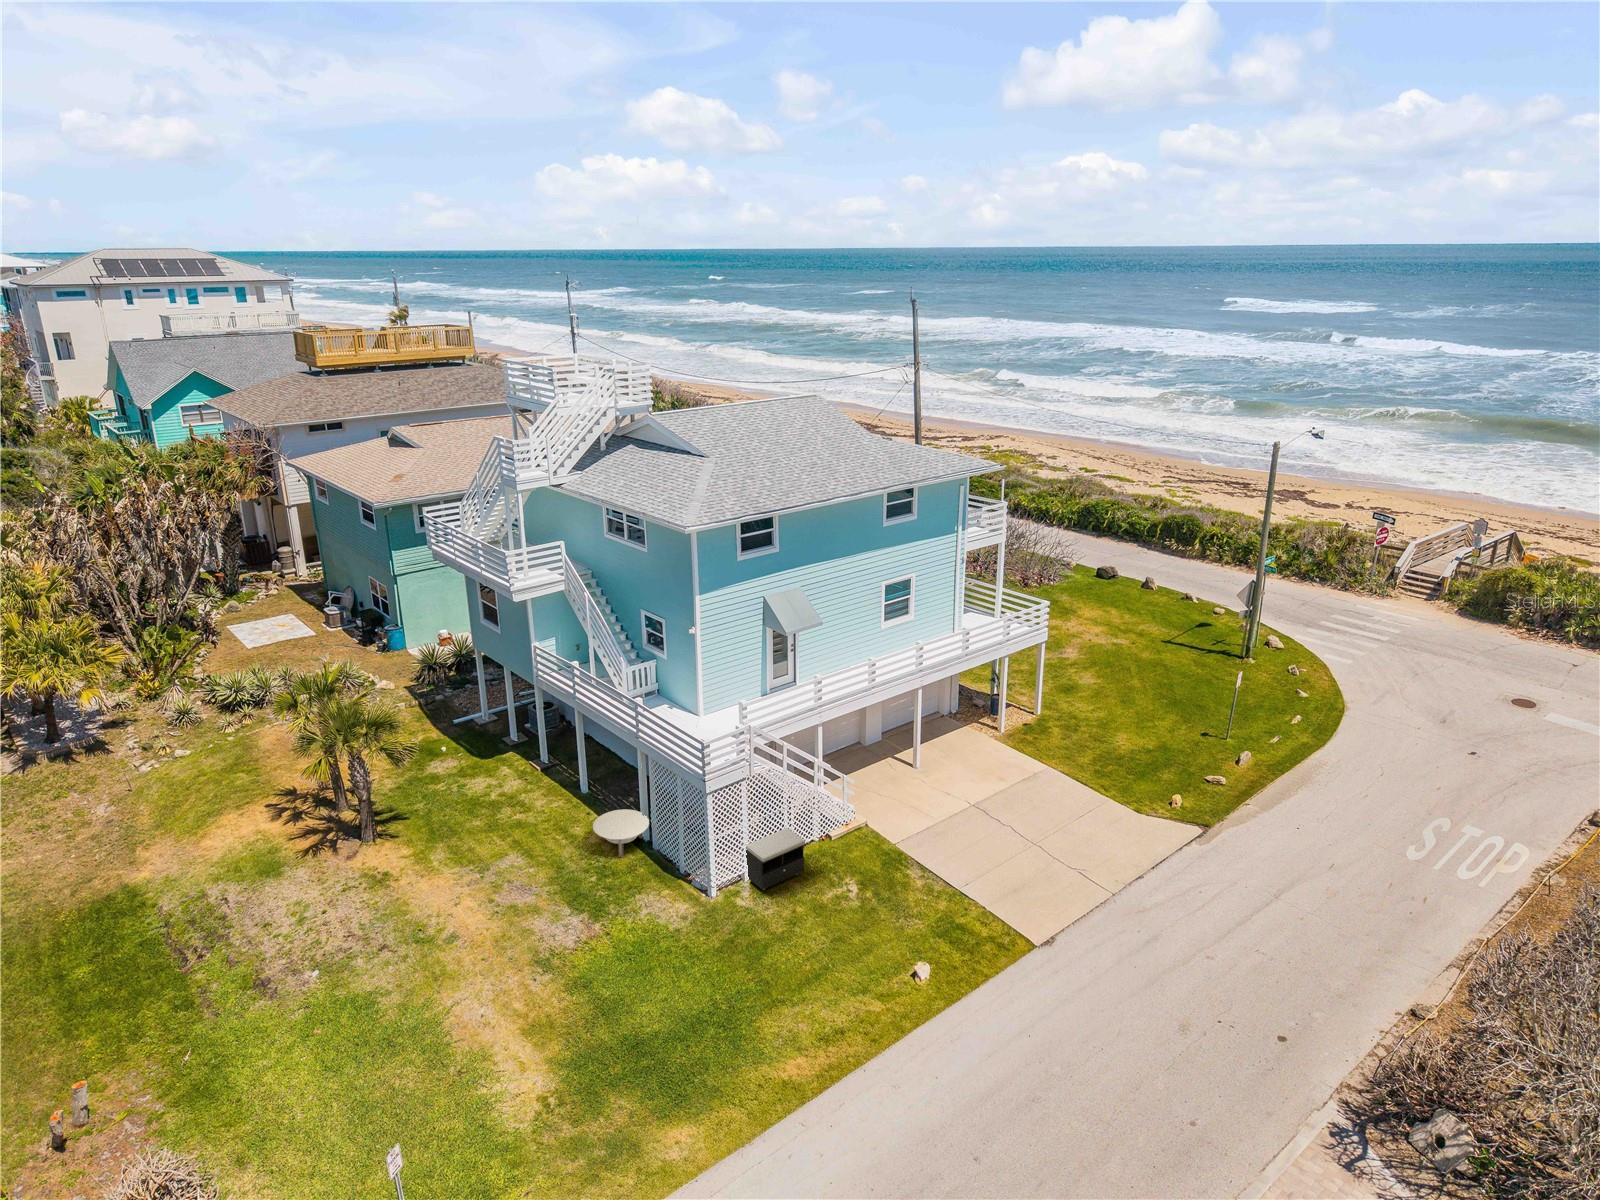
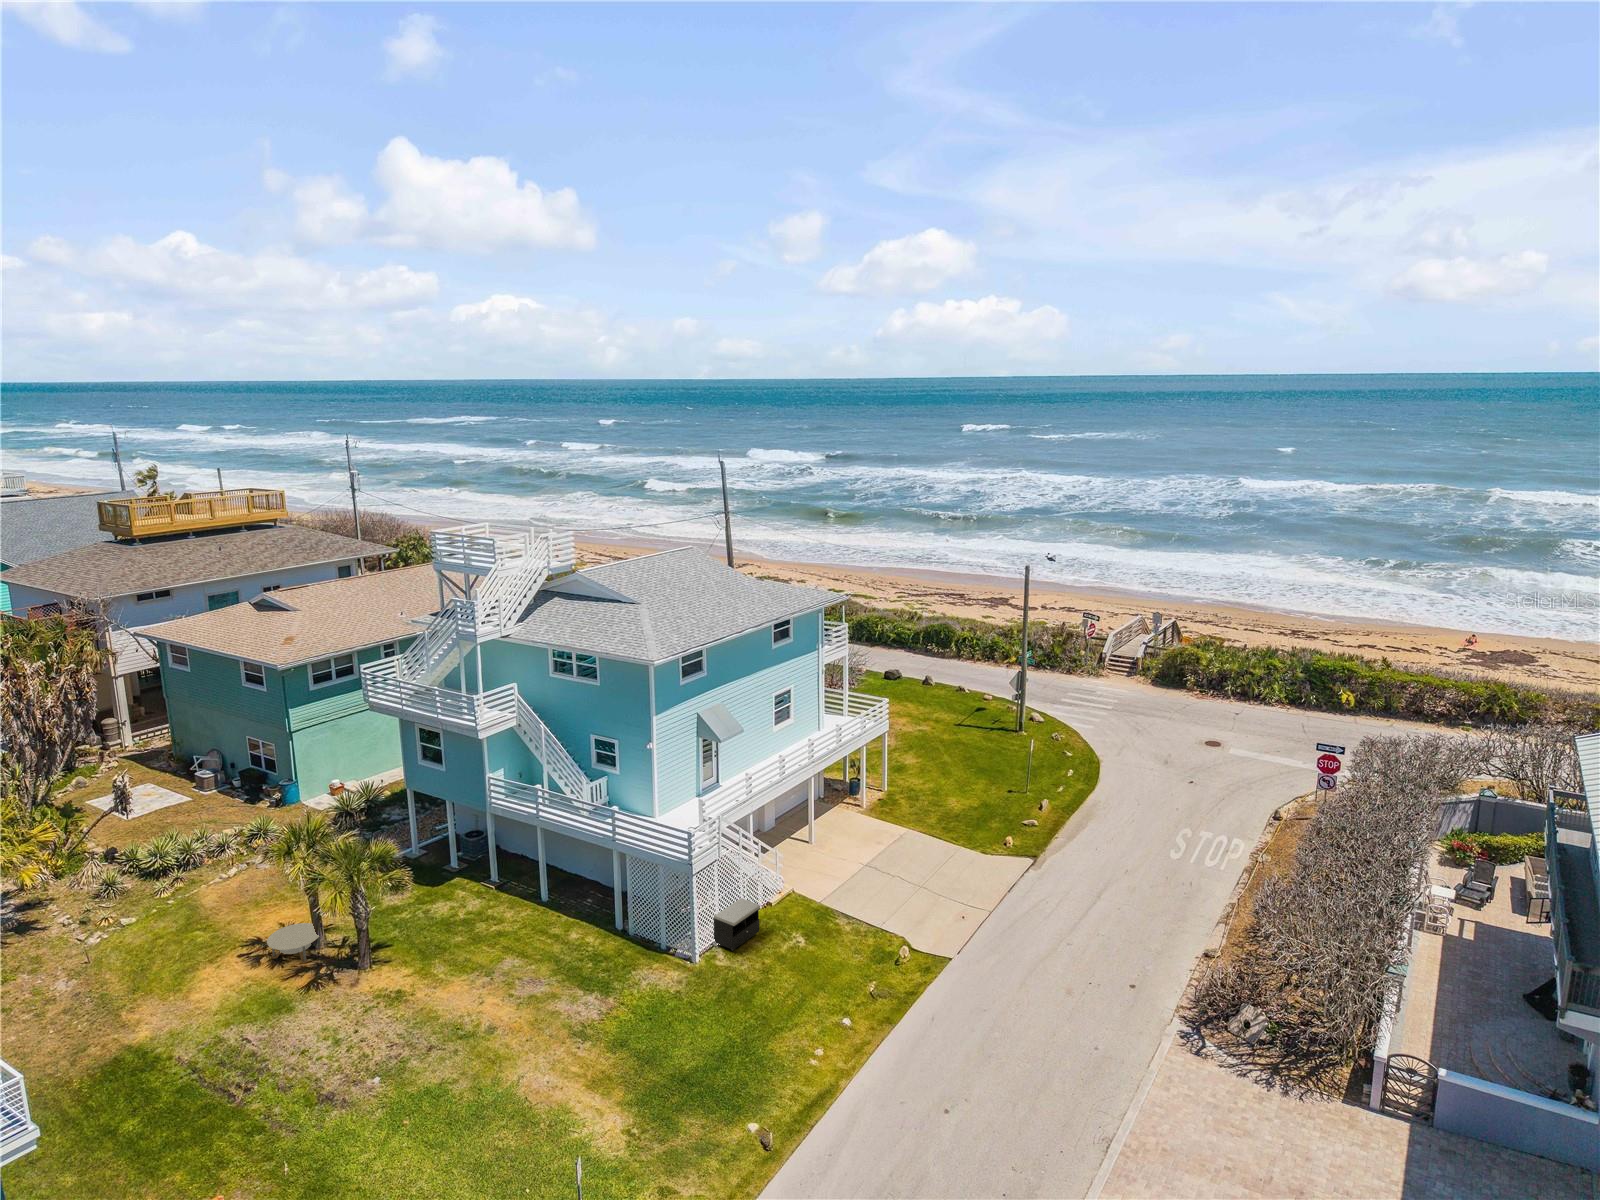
round table: present [593,809,649,858] -> present [267,923,319,963]

